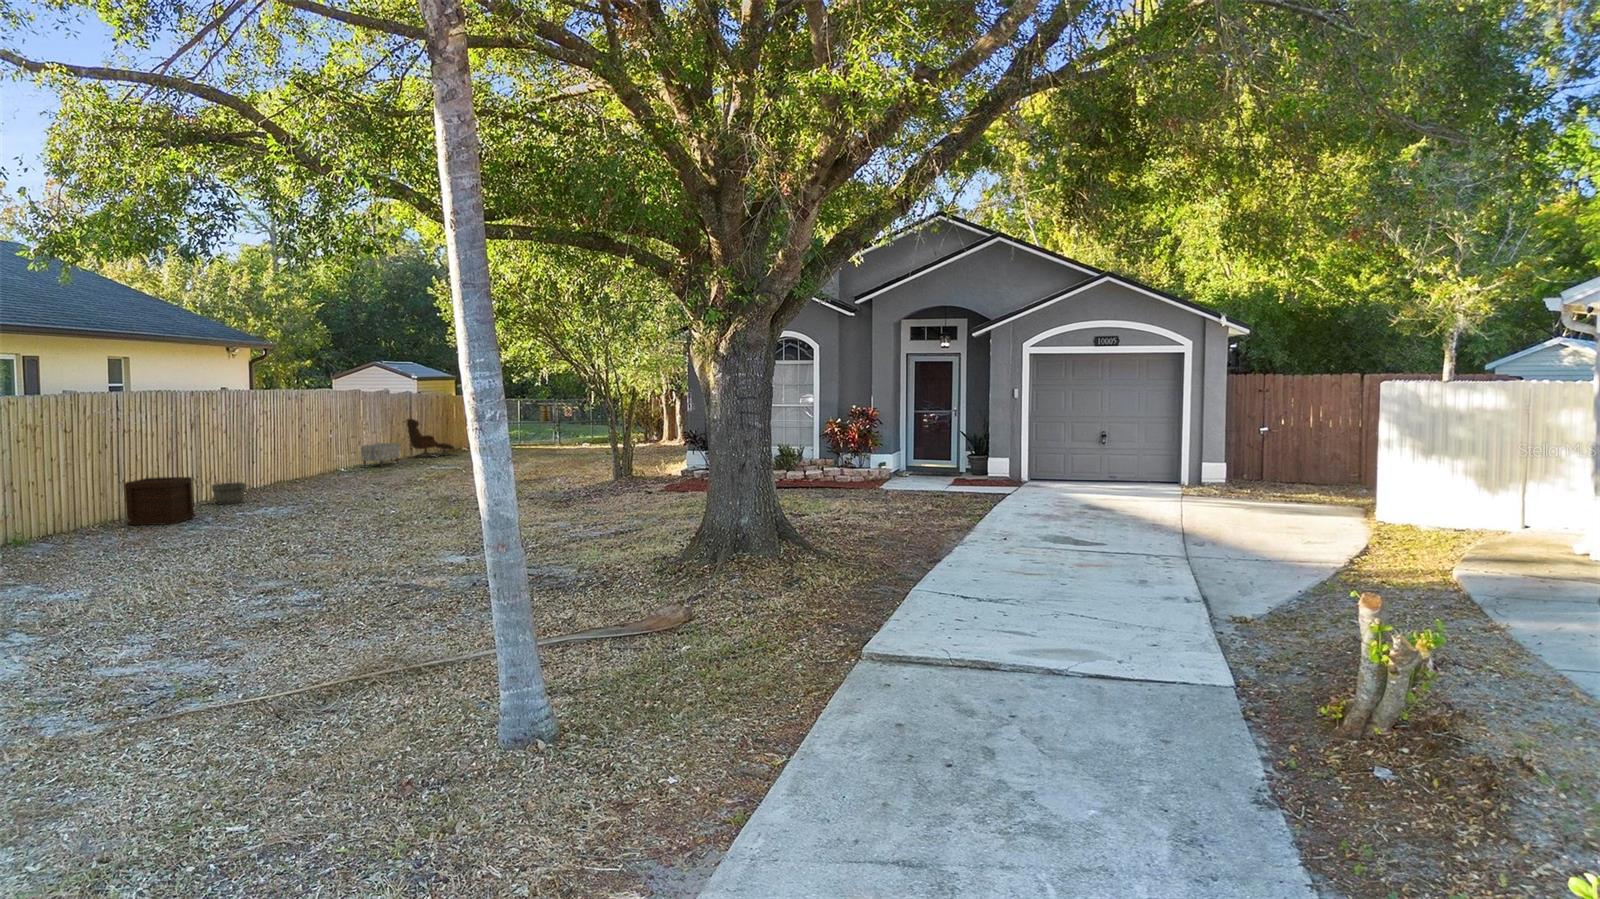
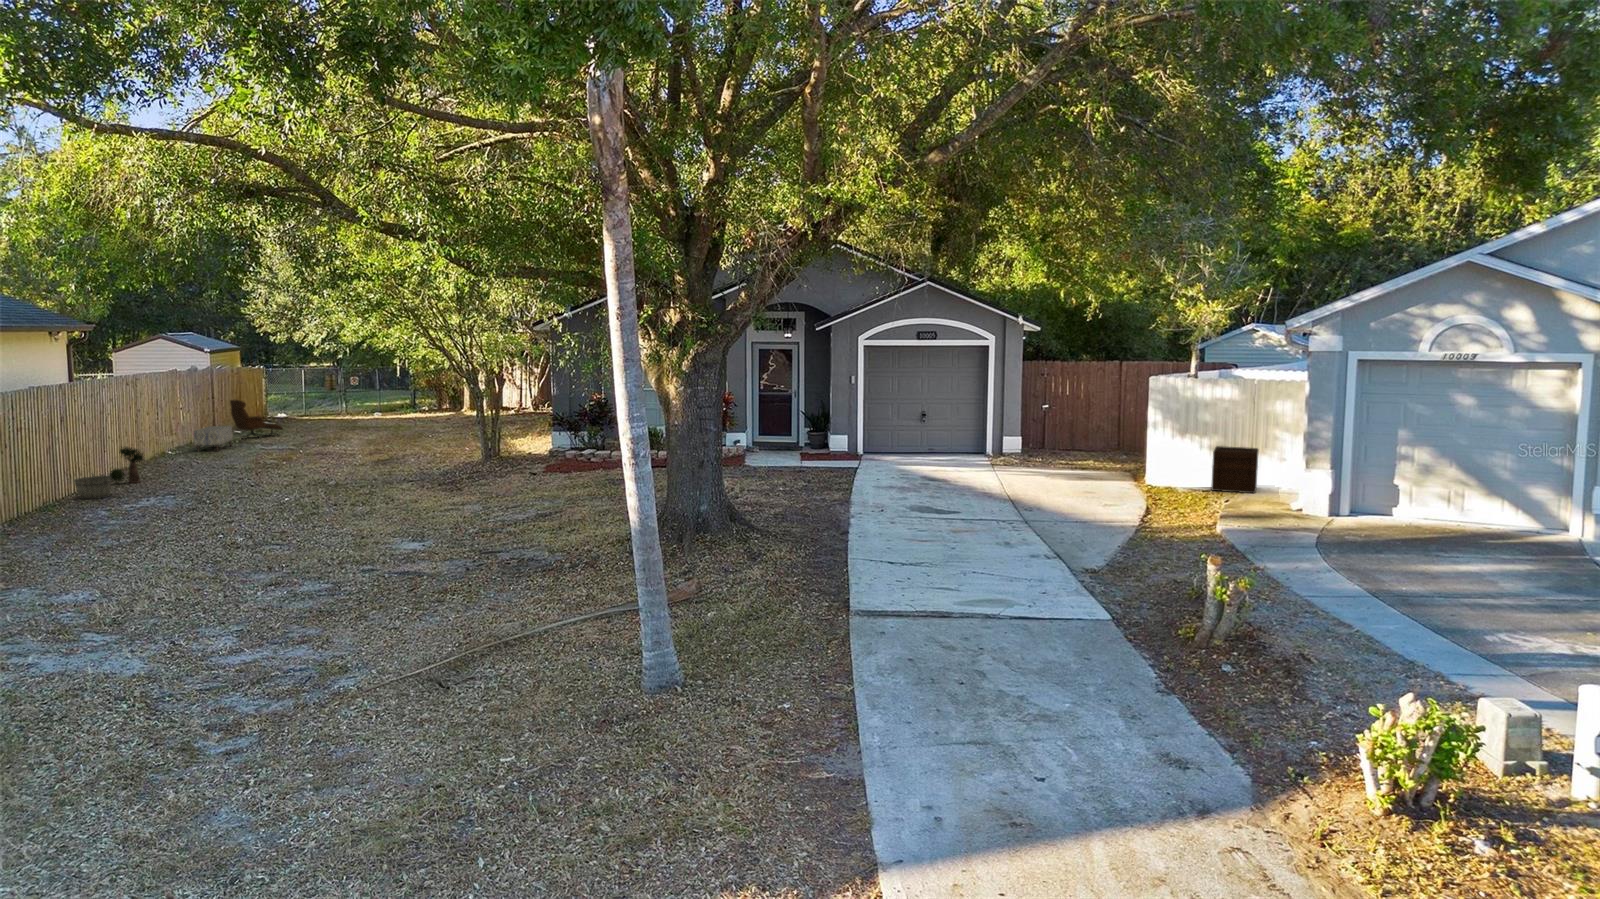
potted plant: none [255,455,290,493] -> present [109,447,144,483]
wooden crate: present [124,477,194,525] -> present [1211,446,1259,493]

